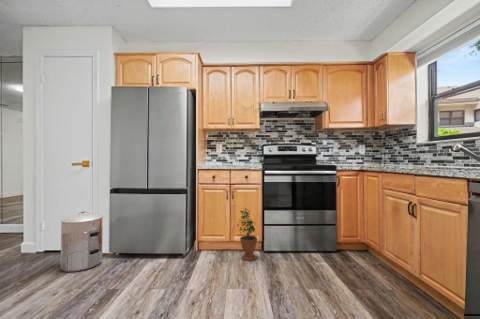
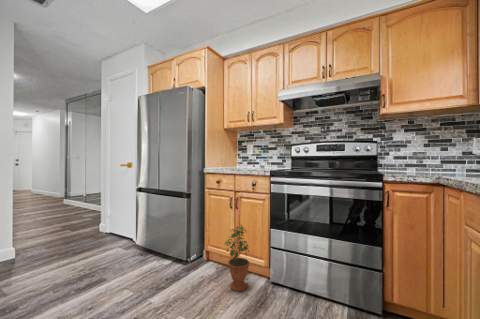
waste bin: present [61,212,103,272] -> none [99,206,132,255]

